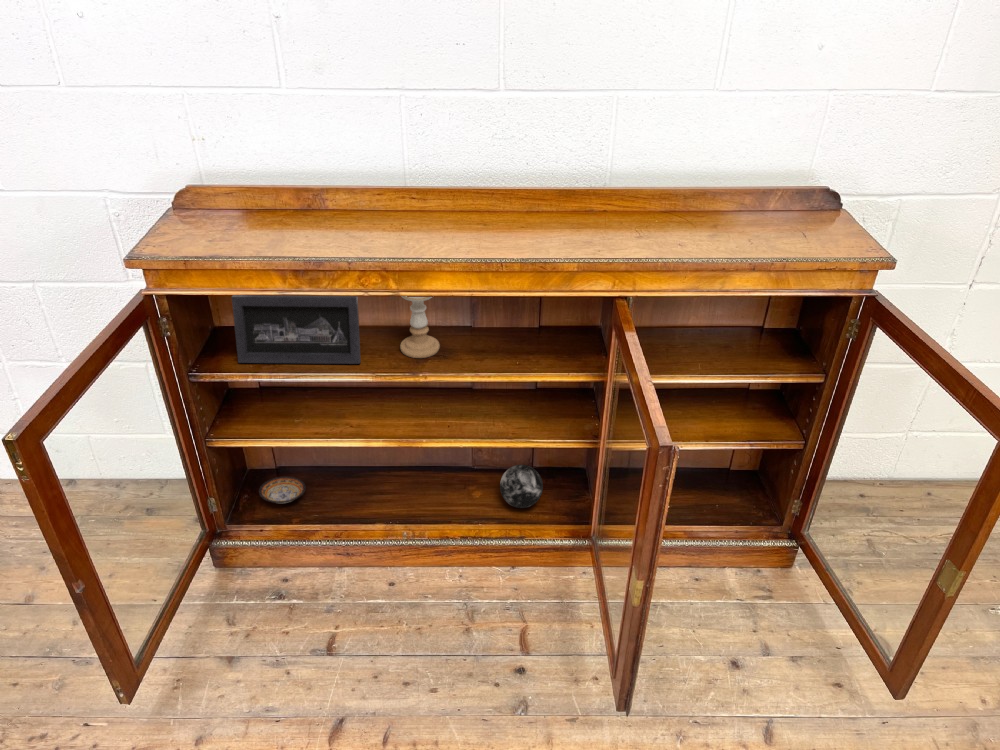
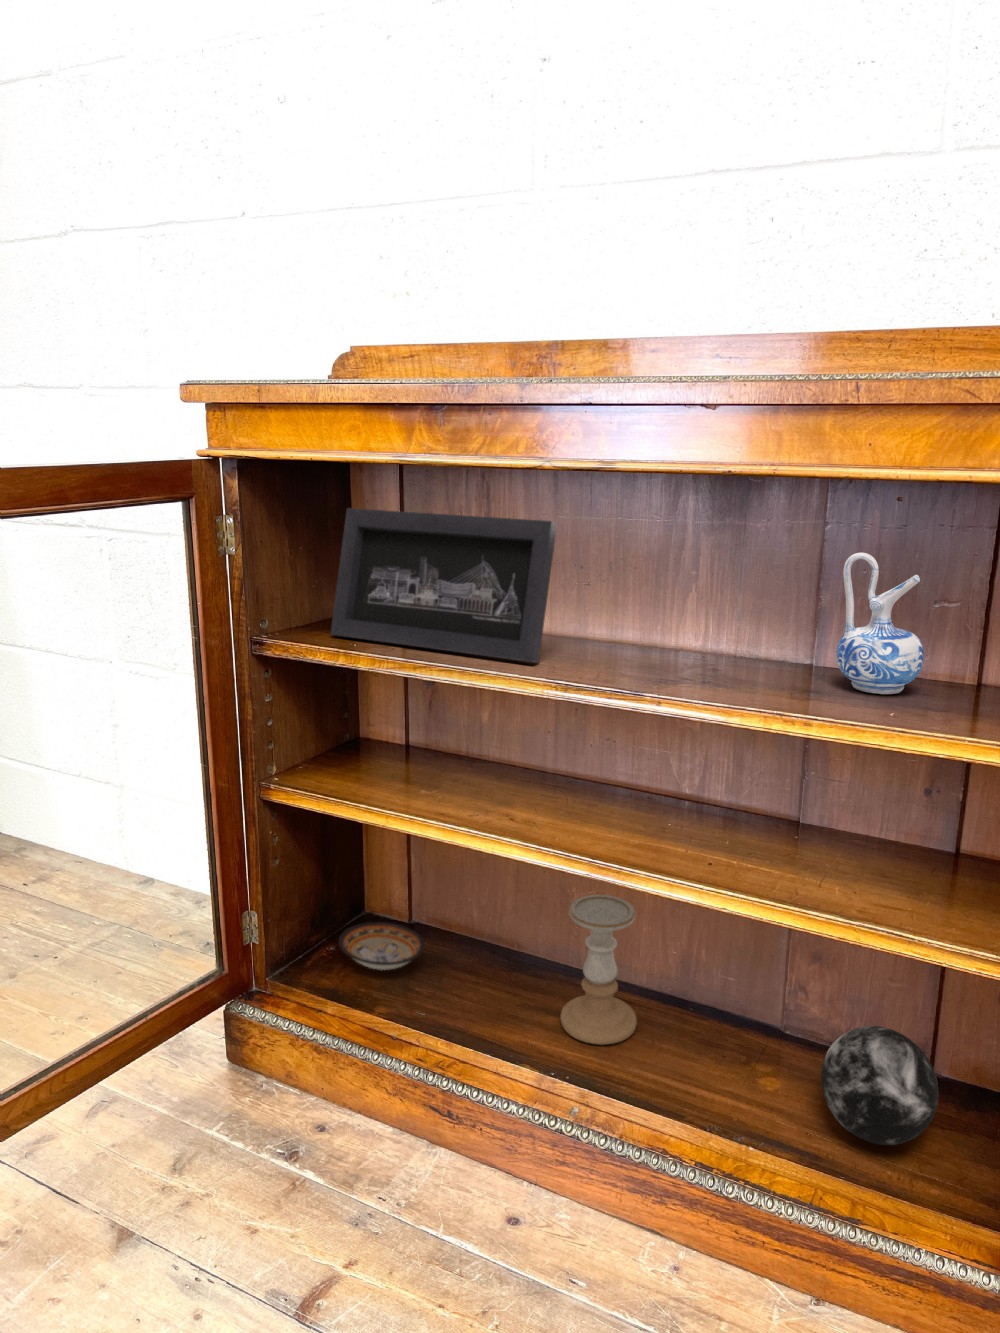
ceramic pitcher: none [489,294,523,348] -> present [836,552,924,694]
candle holder: present [400,296,440,358] -> present [560,895,637,1045]

